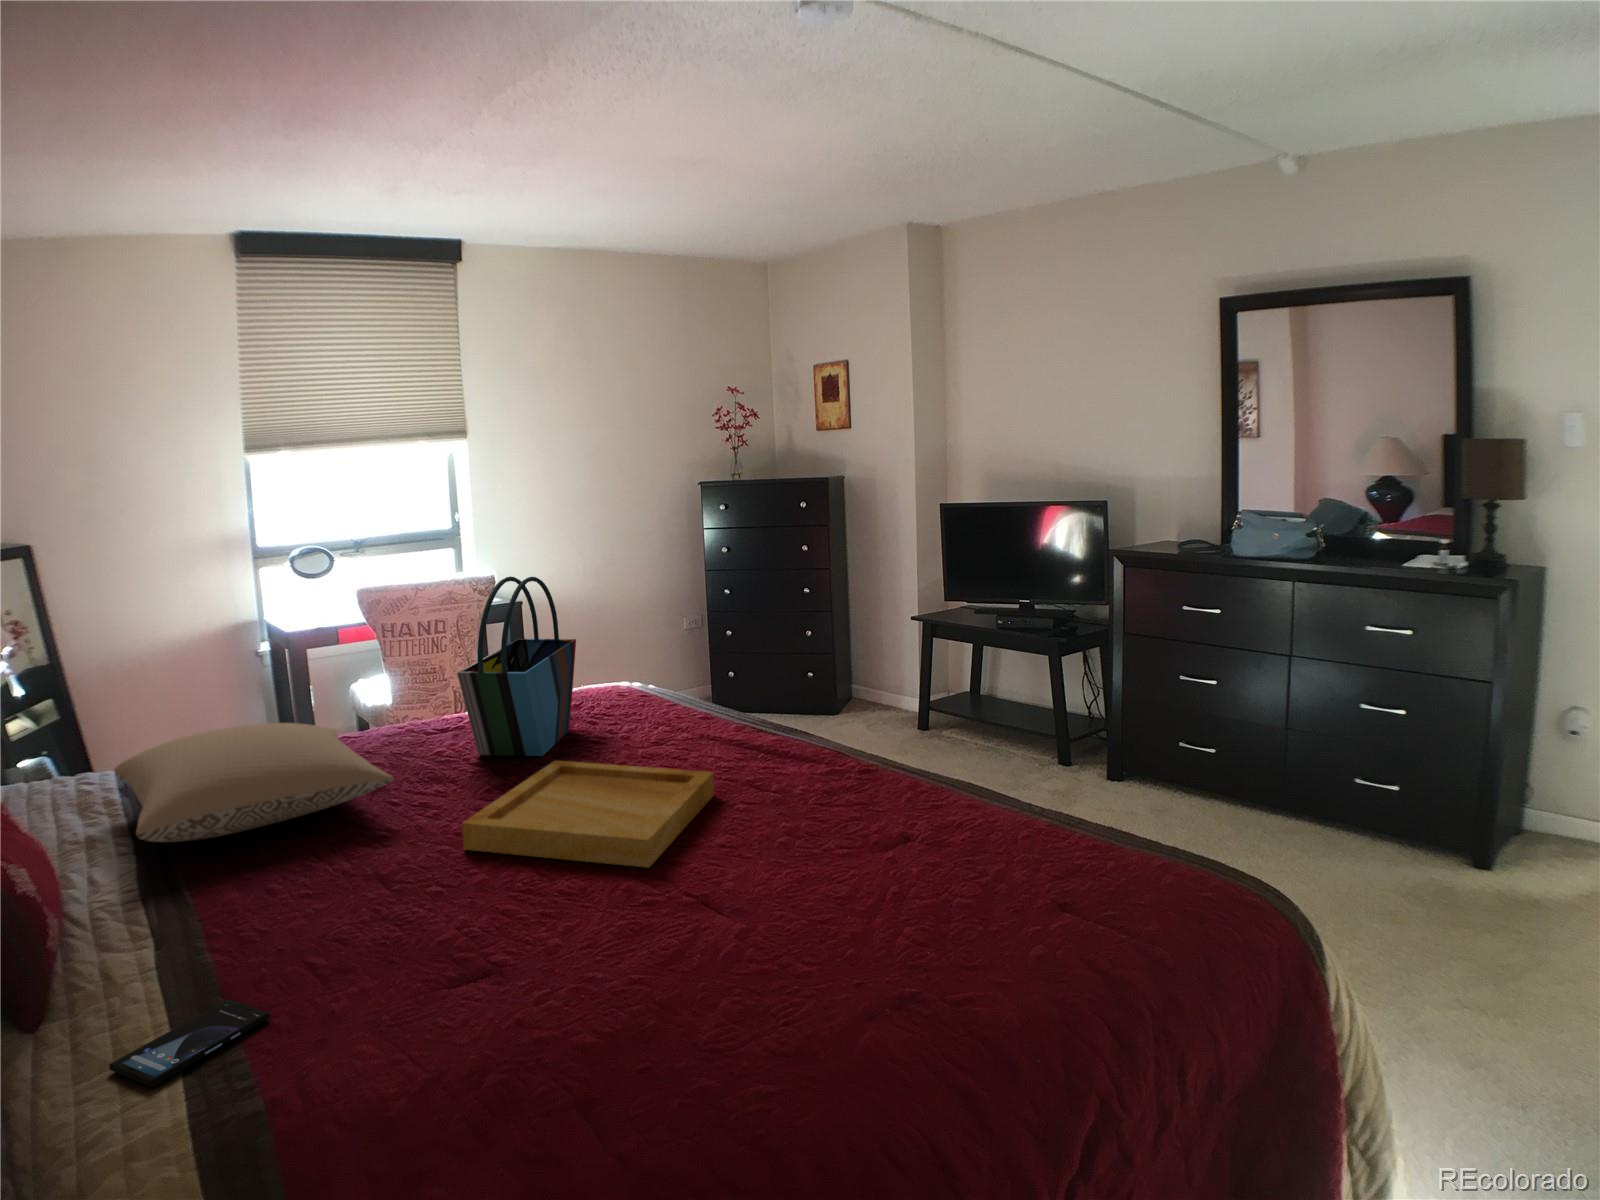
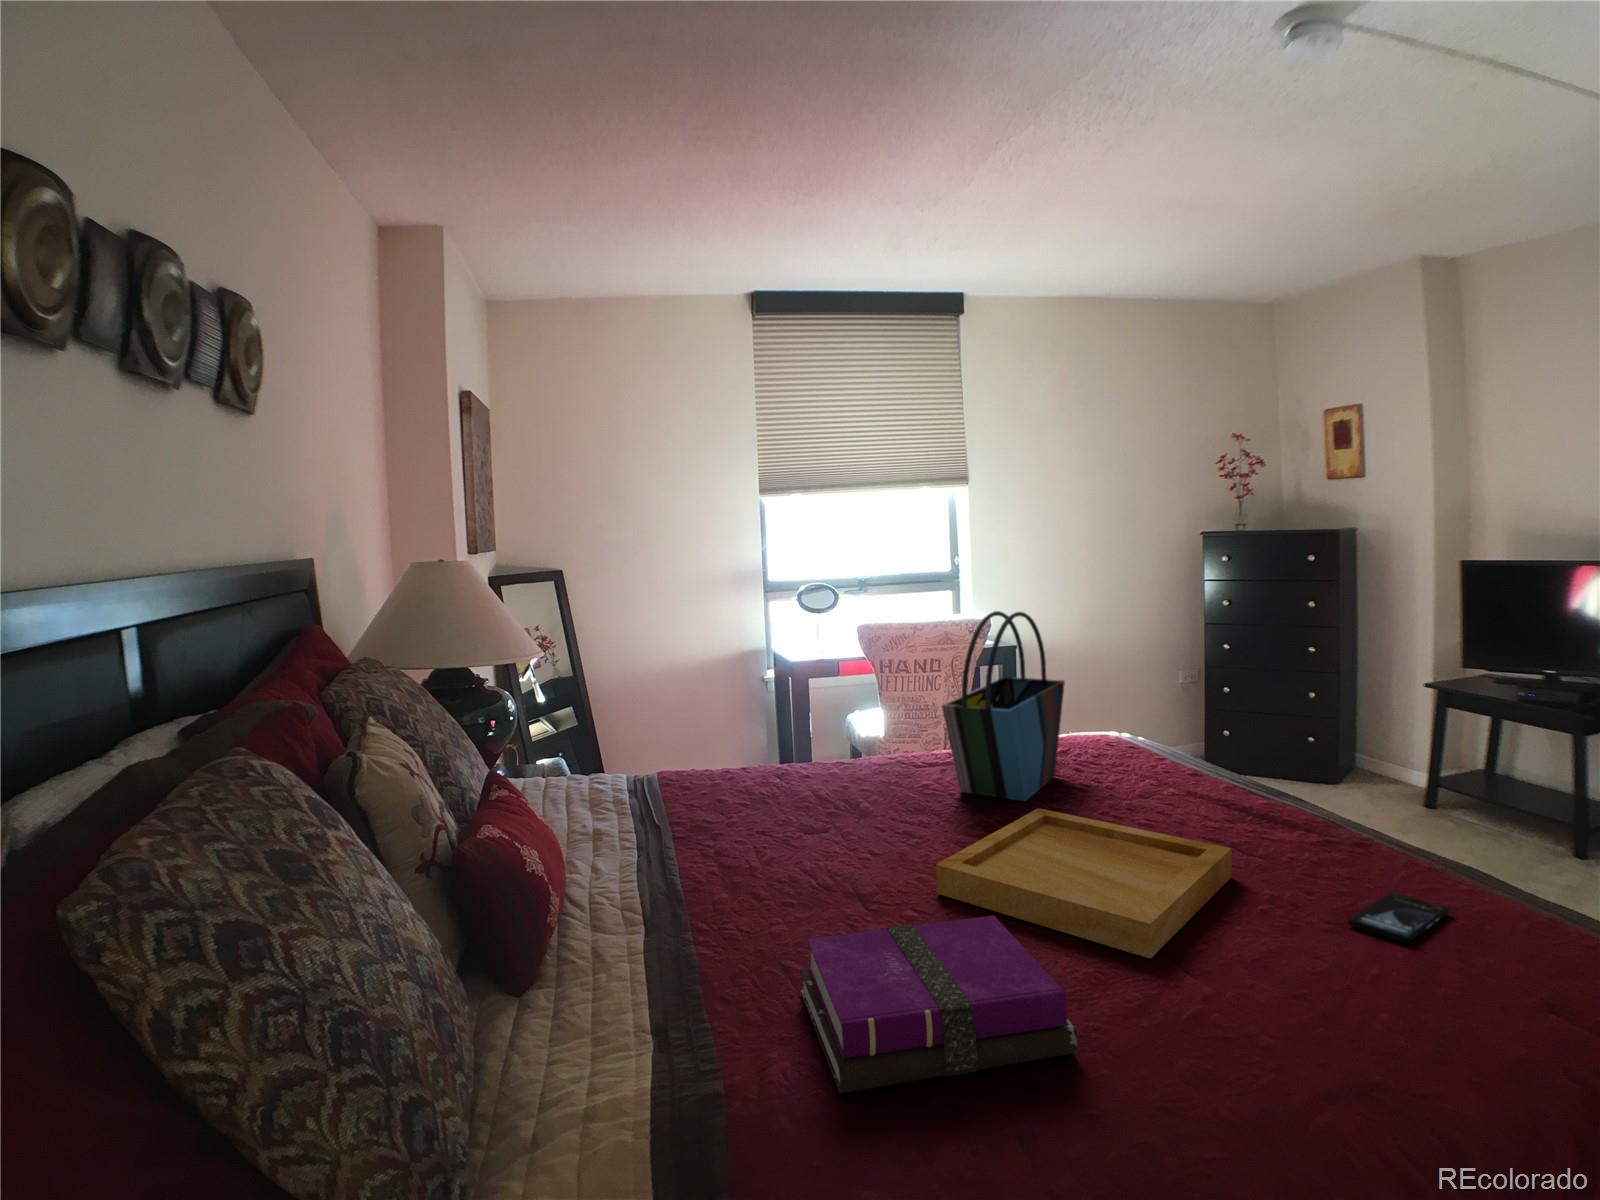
pillow: present [114,723,393,842] -> none [654,739,874,839]
notebook: none [337,855,592,1022] -> present [800,916,1078,1093]
smartphone: present [109,999,270,1087] -> present [1348,892,1449,943]

